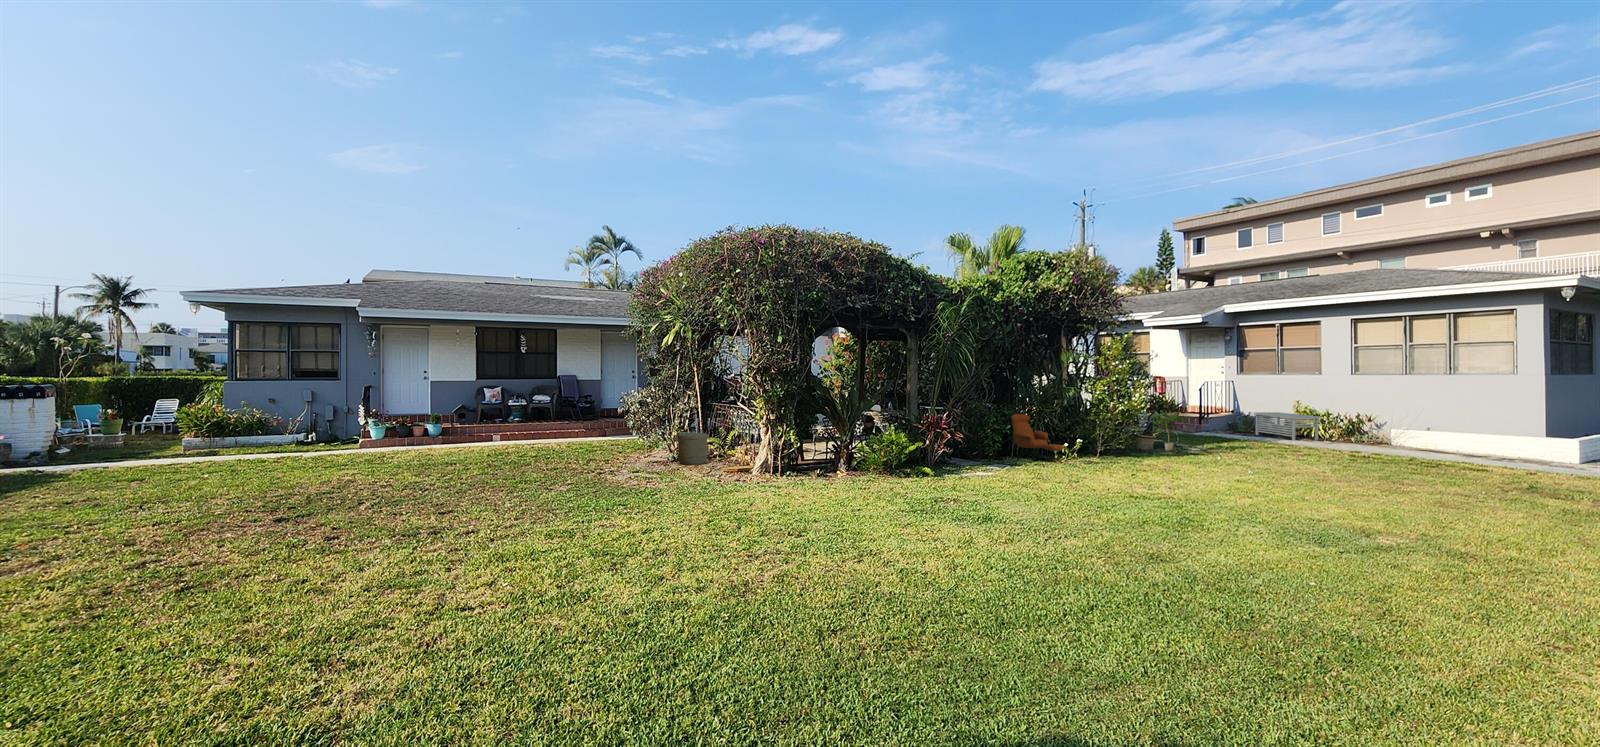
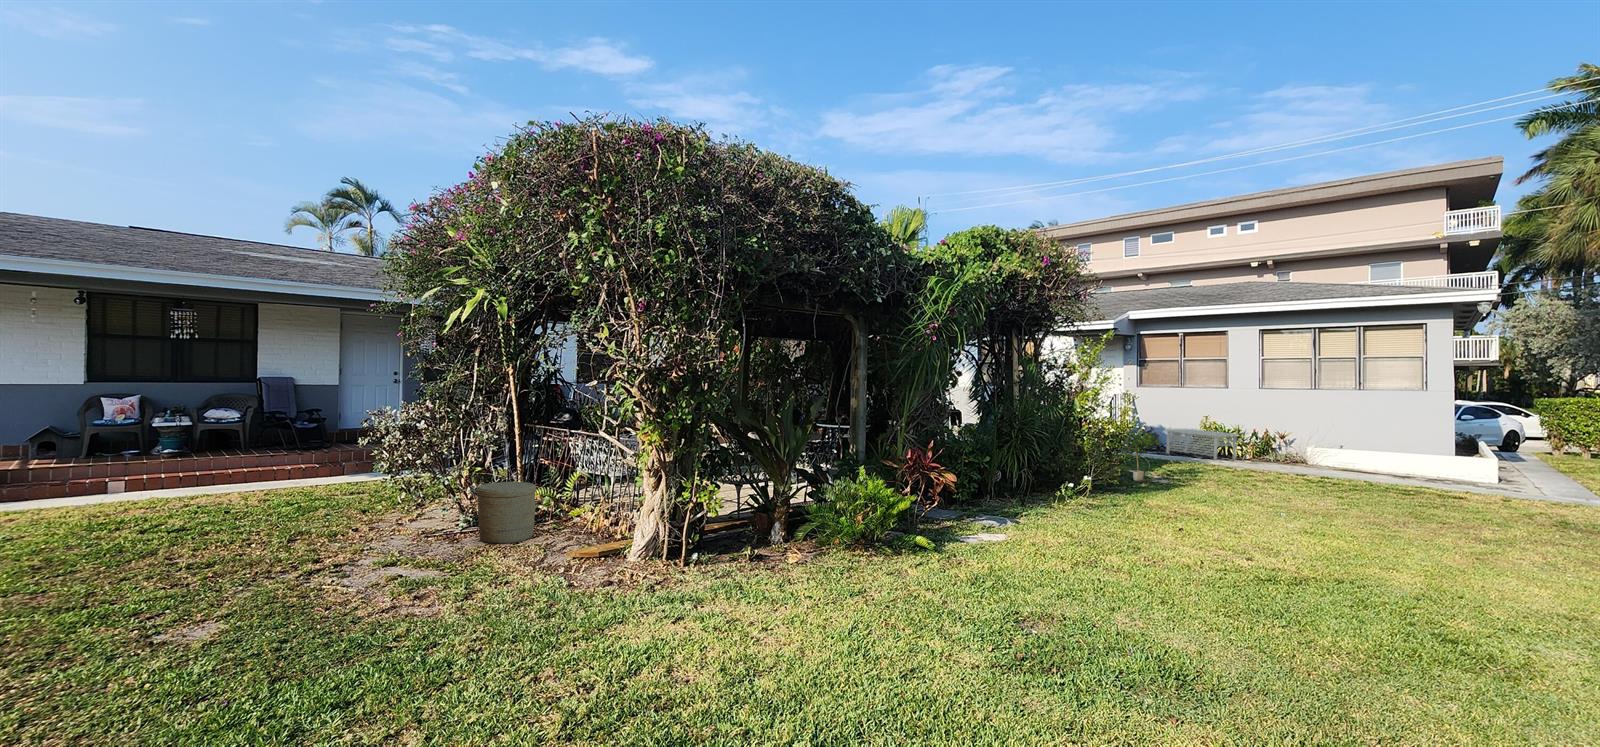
lounge chair: present [1012,414,1063,463] -> none [983,439,1063,509]

